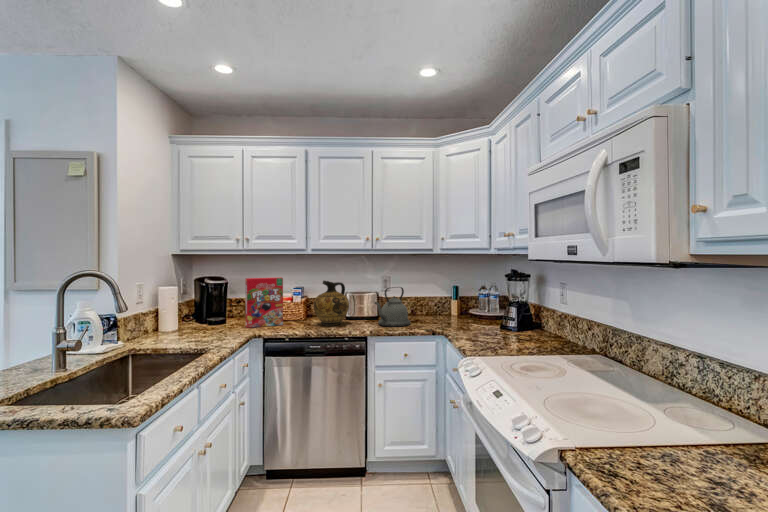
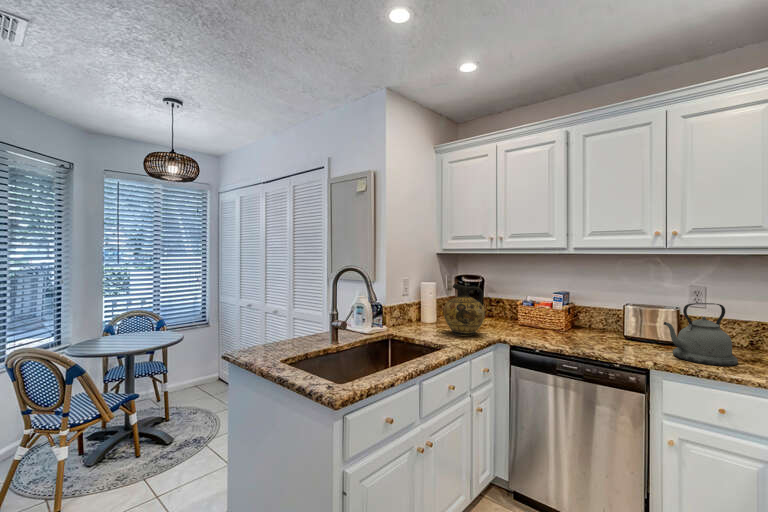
cereal box: present [245,277,283,328] -> none [495,279,536,333]
ceramic jug: present [313,281,349,325] -> present [443,283,485,336]

